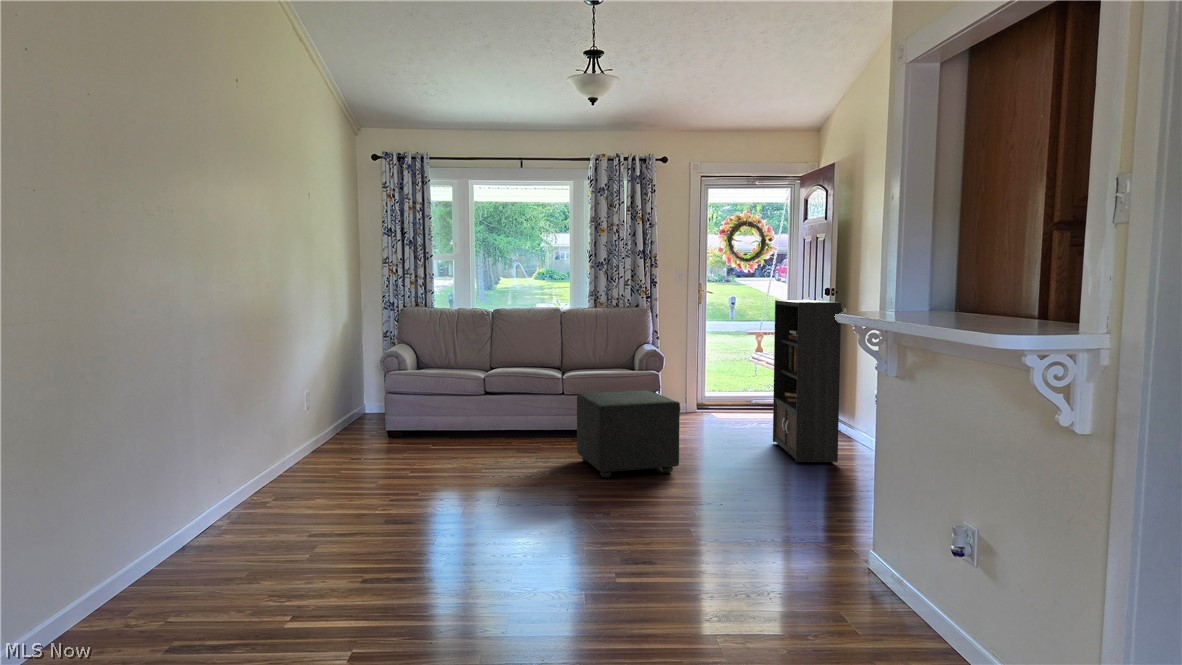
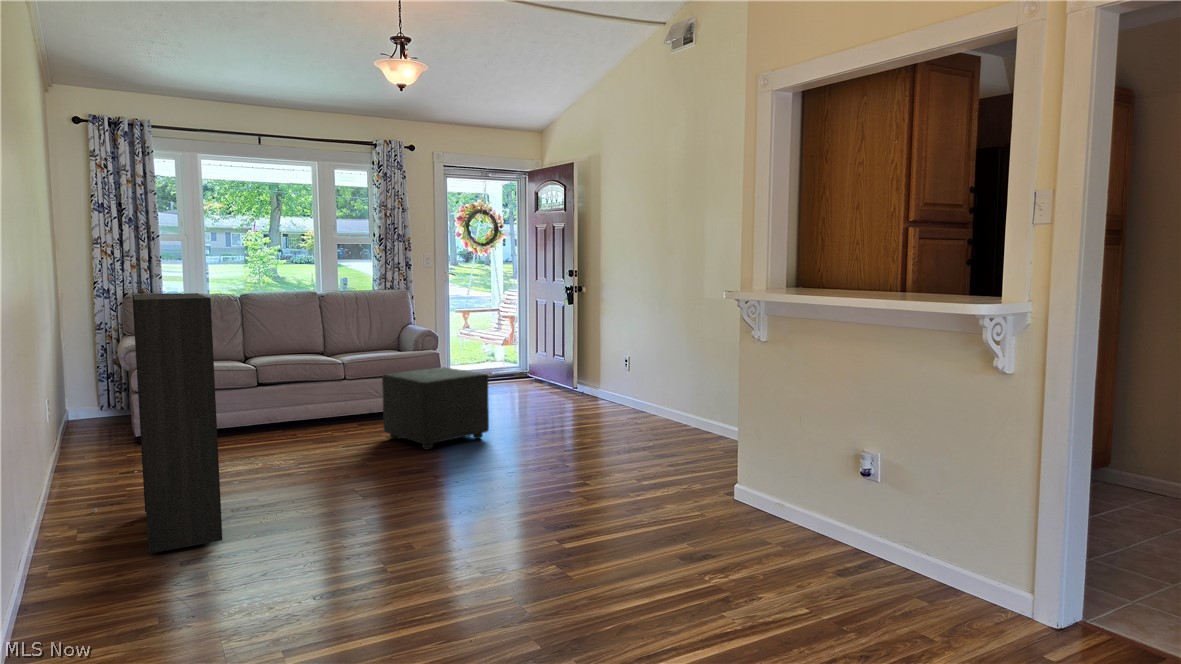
bookcase: present [773,300,841,462] -> present [94,293,222,554]

